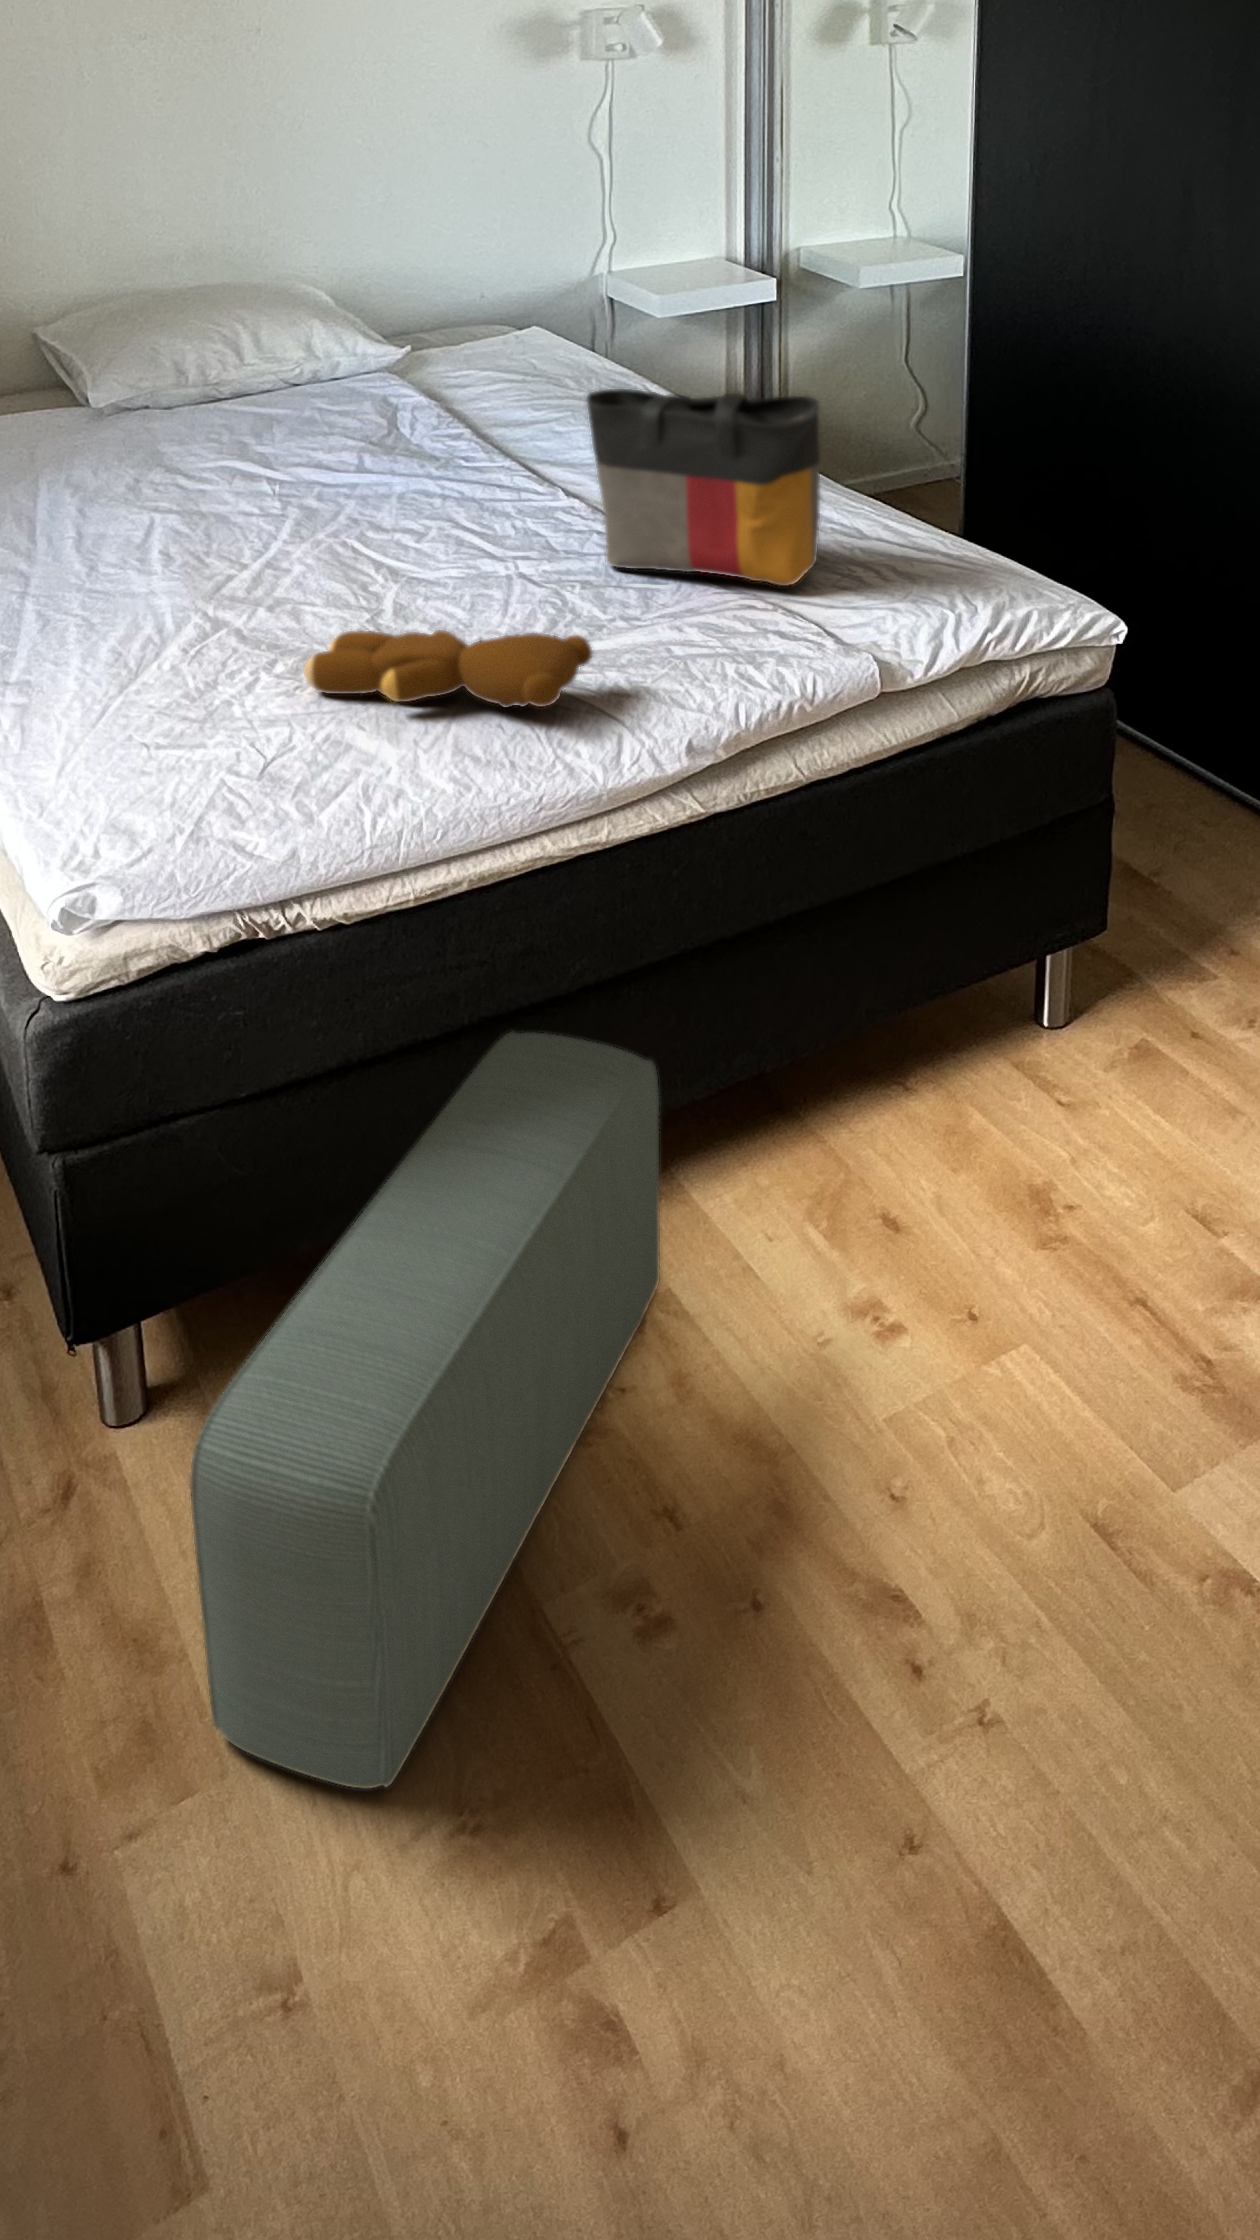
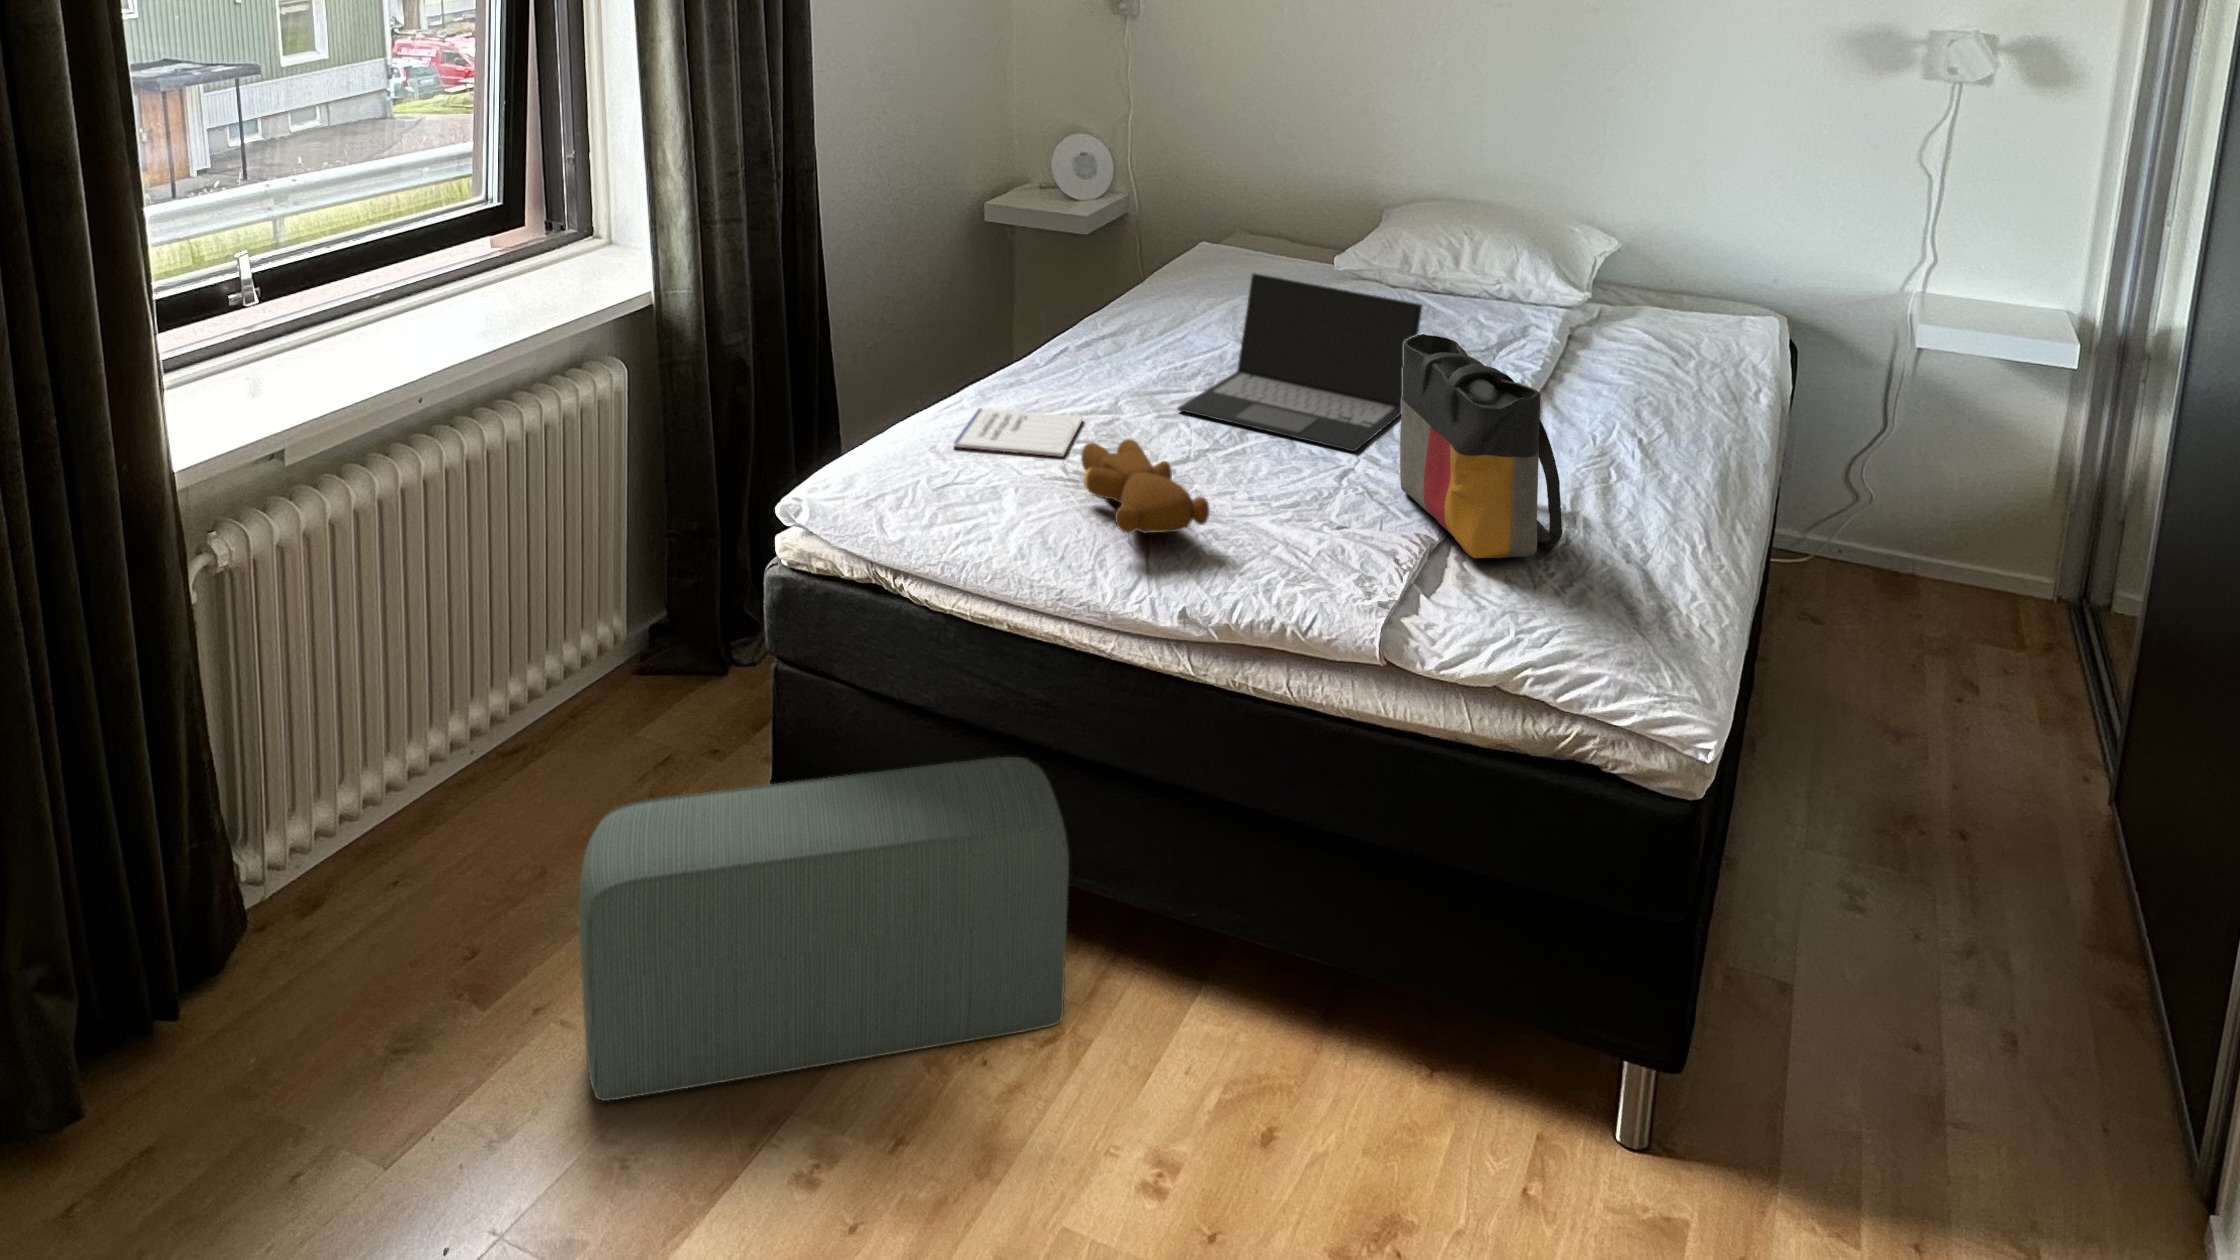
laptop: none [206,383,500,601] -> present [1178,274,1423,452]
notebook: none [36,651,257,748] -> present [954,408,1083,457]

